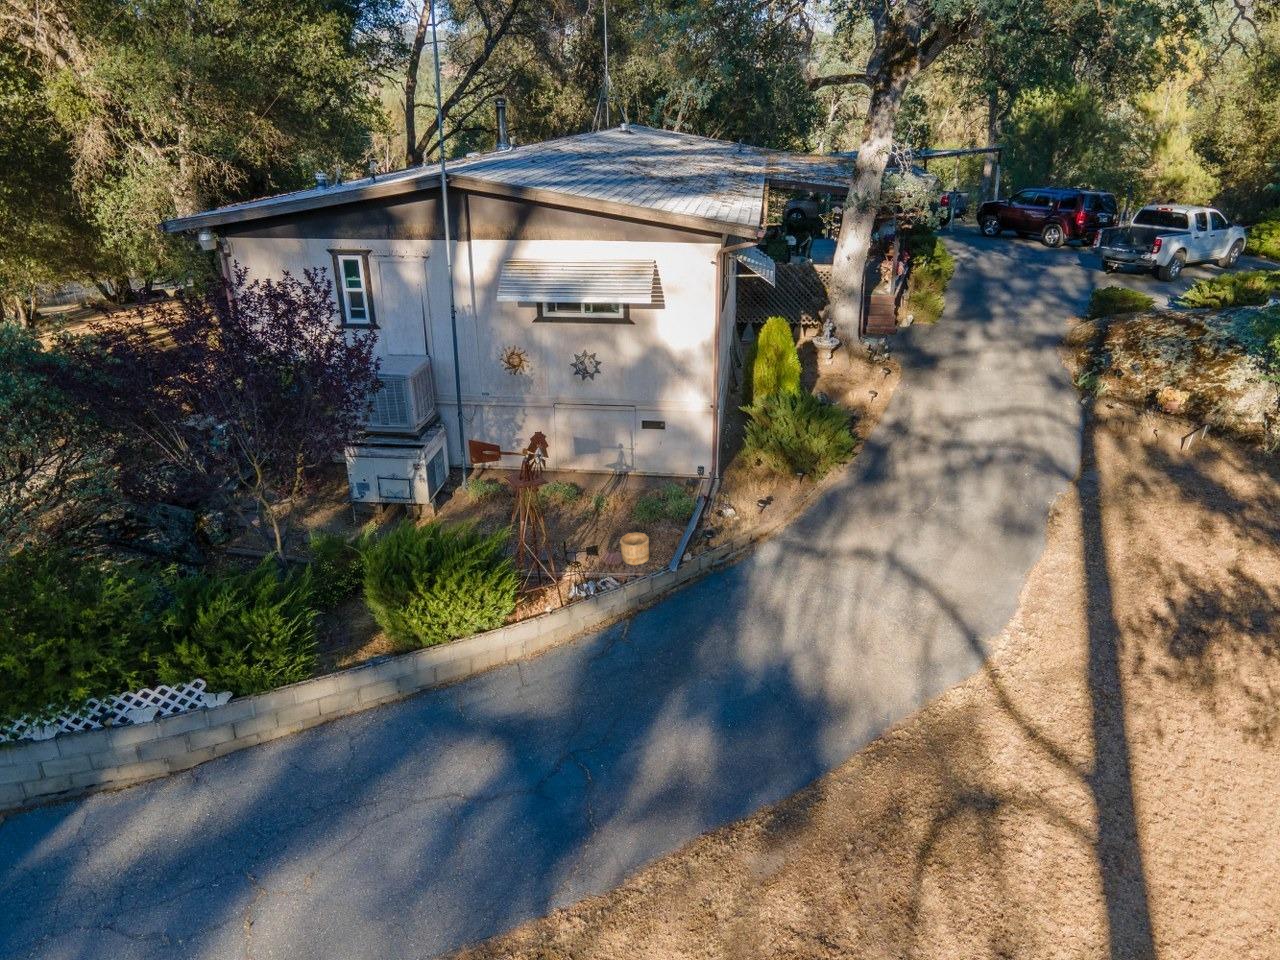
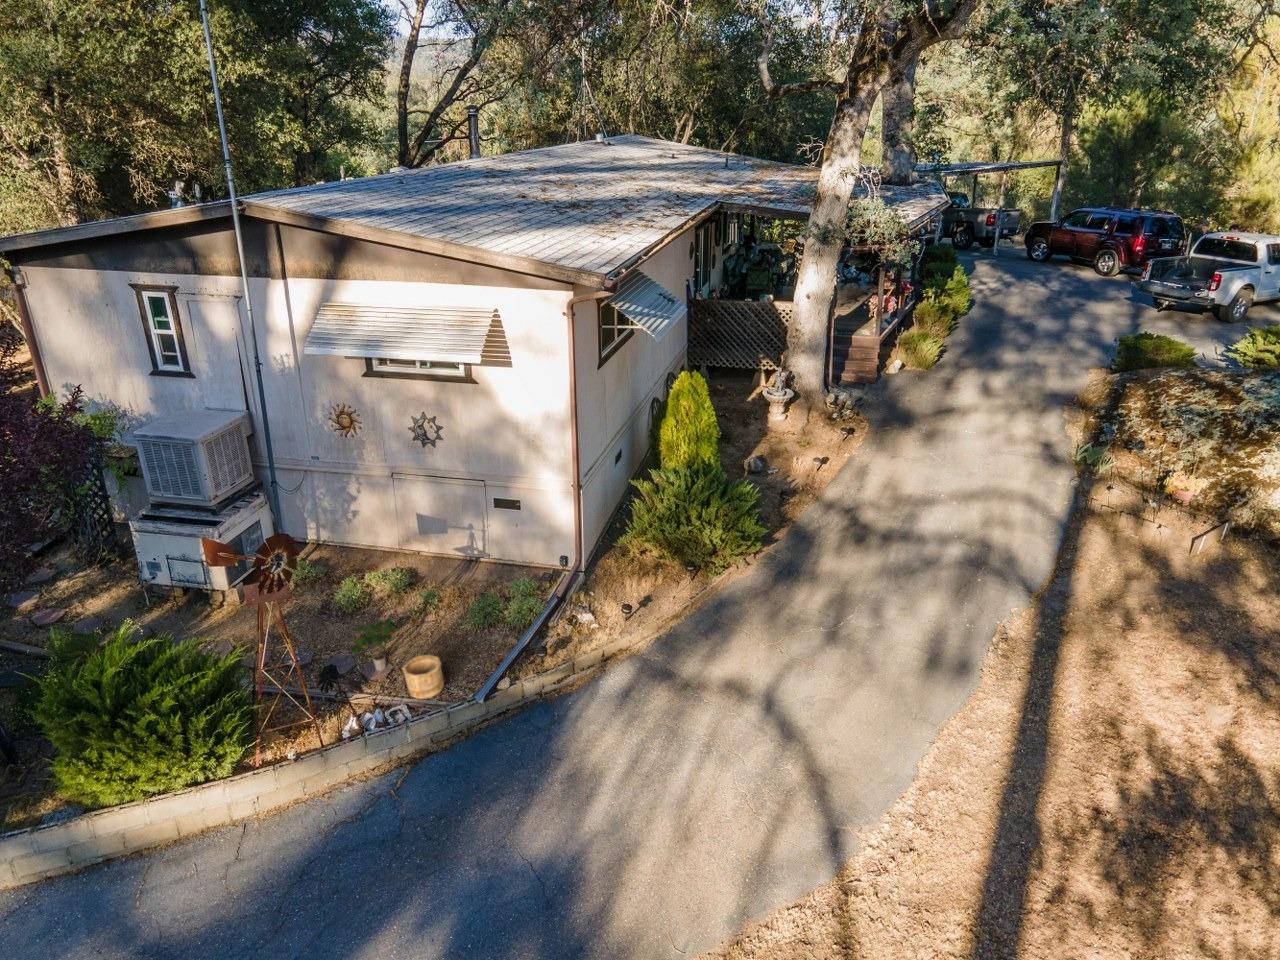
potted plant: none [571,507,607,549] -> present [350,619,399,671]

